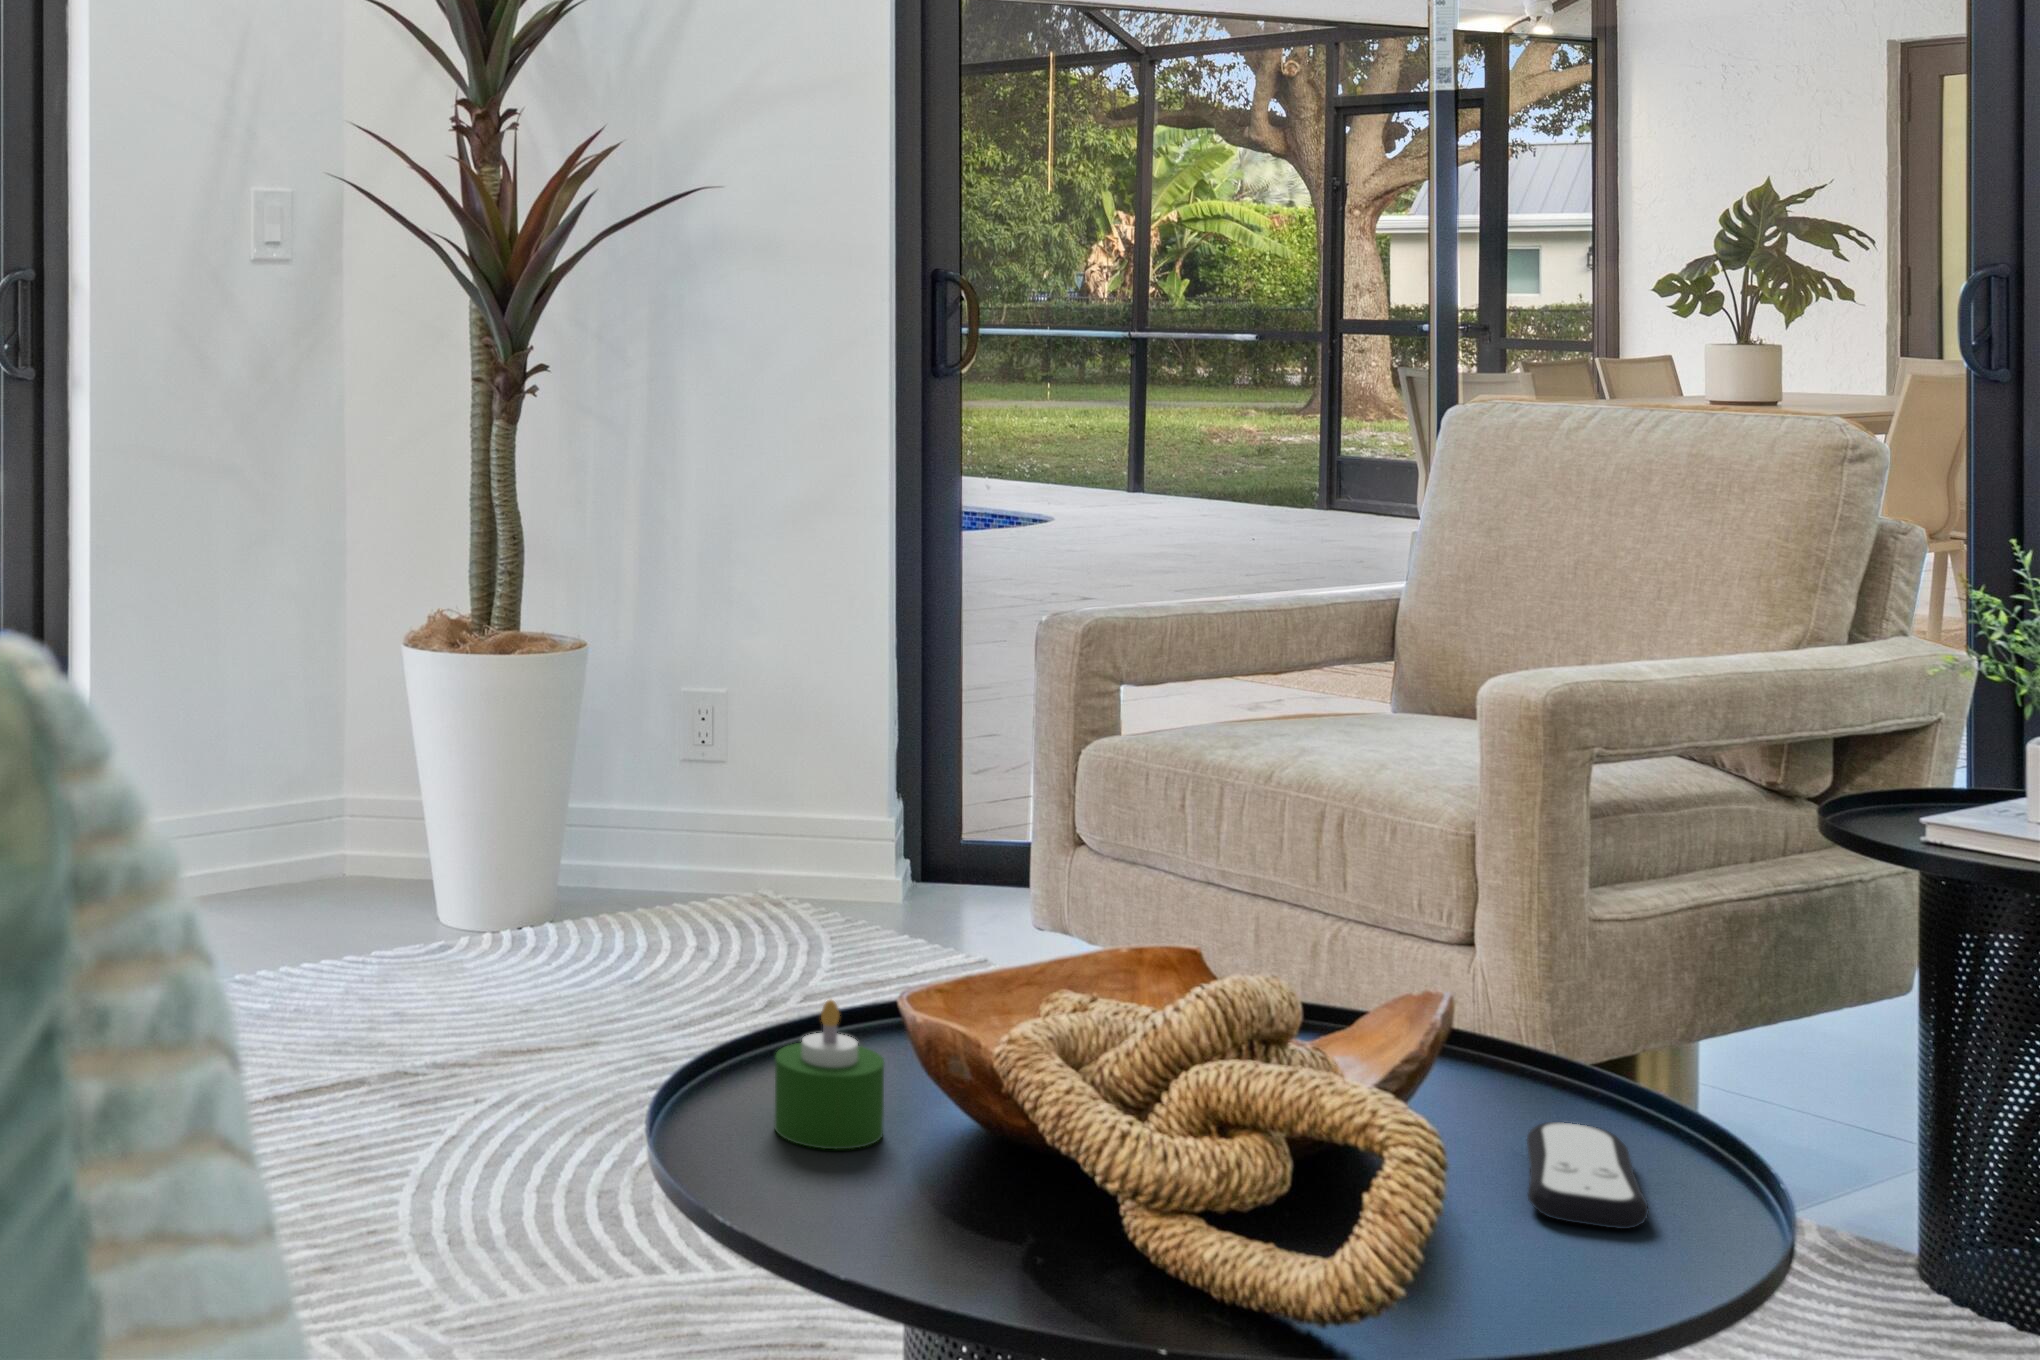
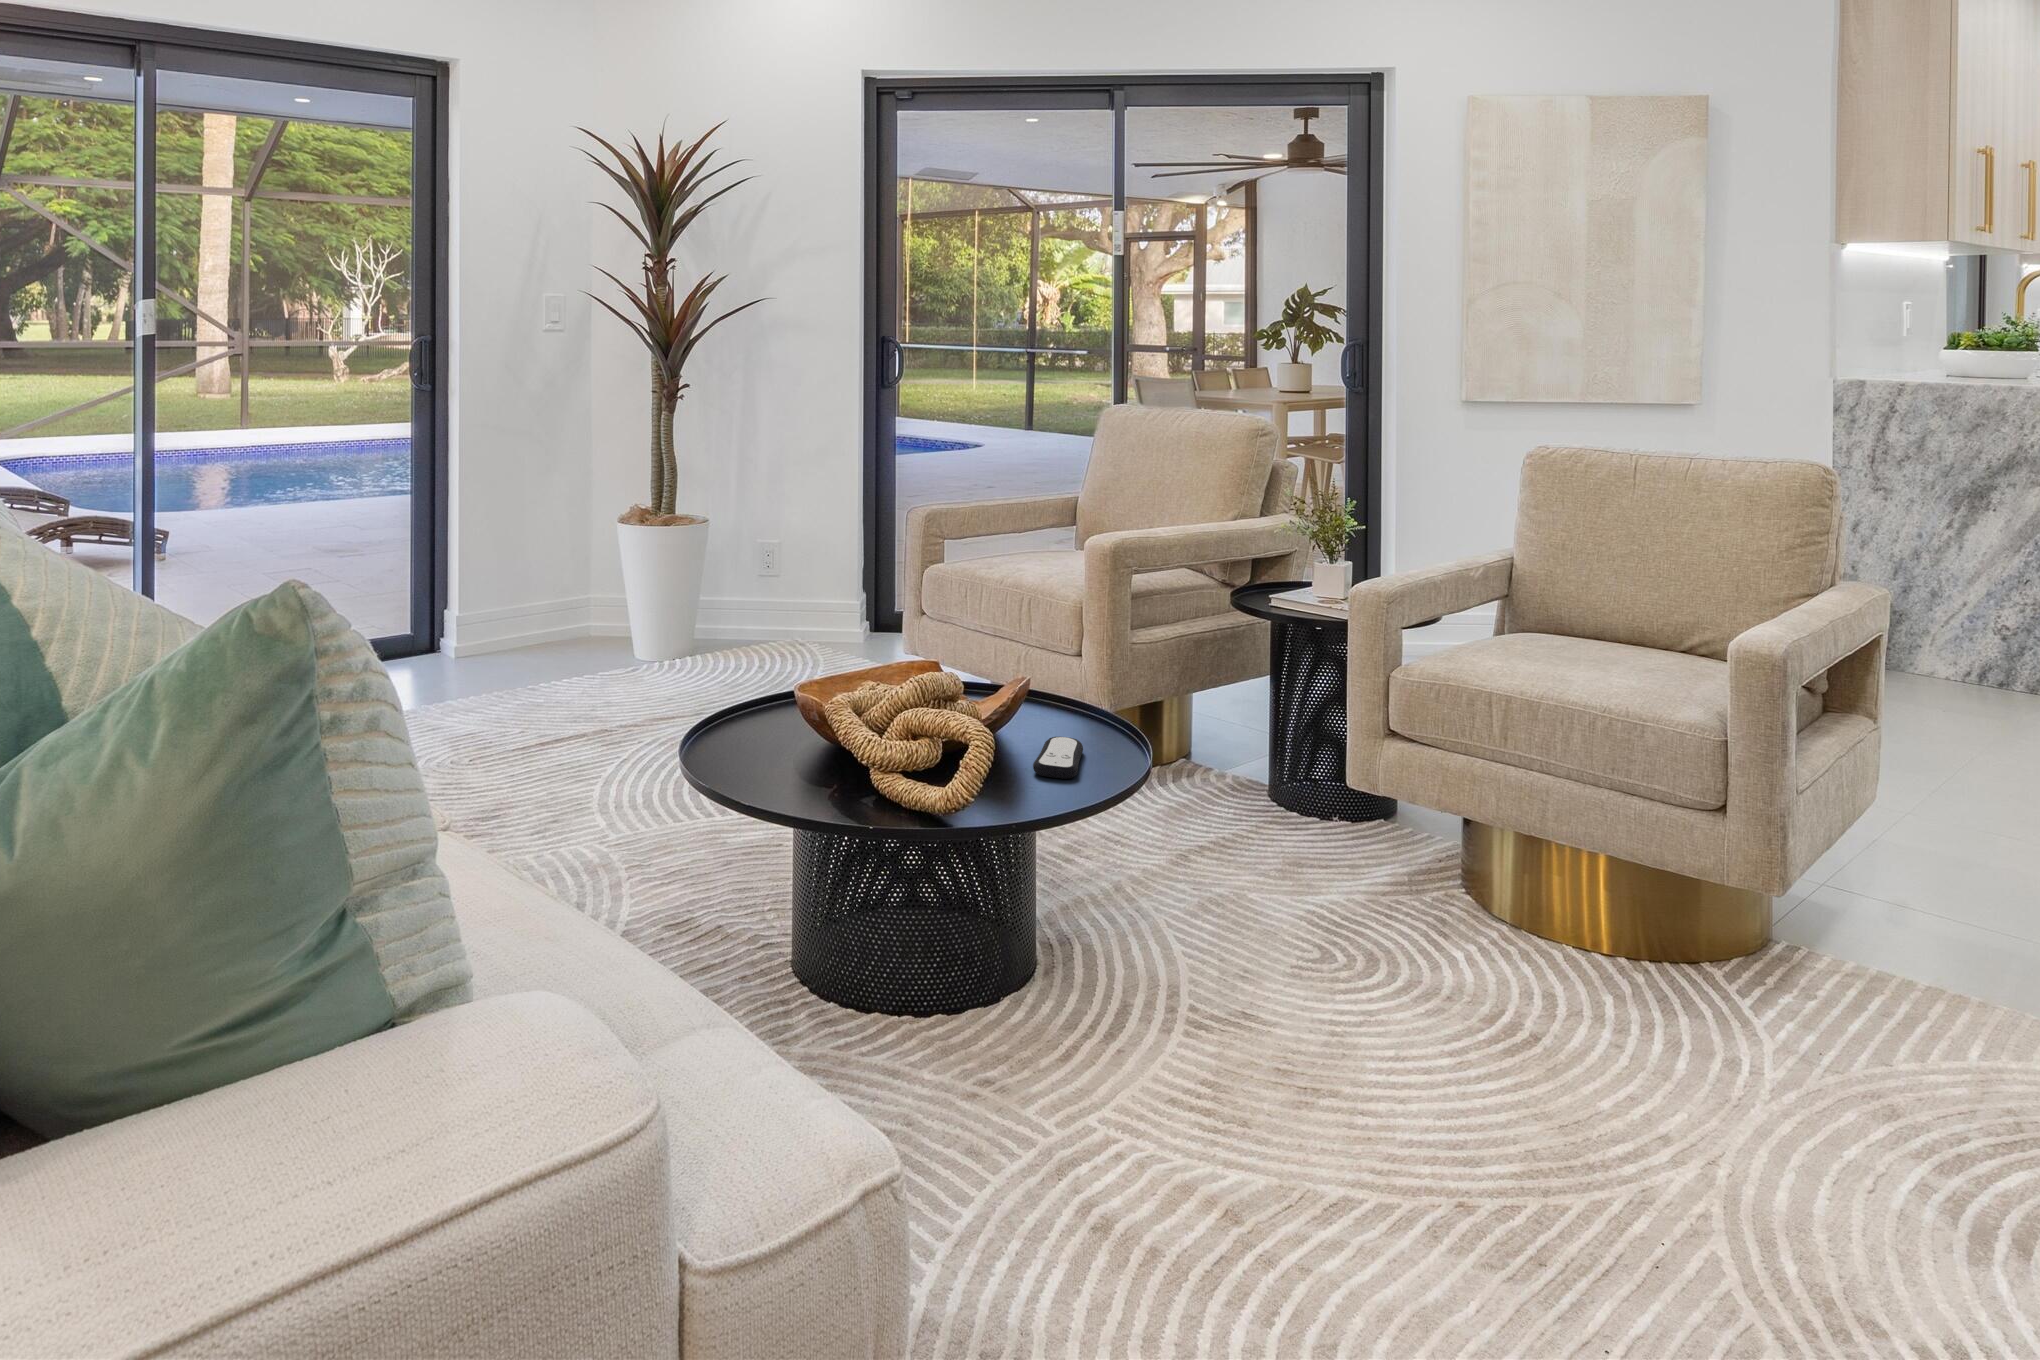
candle: present [774,999,884,1149] -> none [731,689,780,754]

